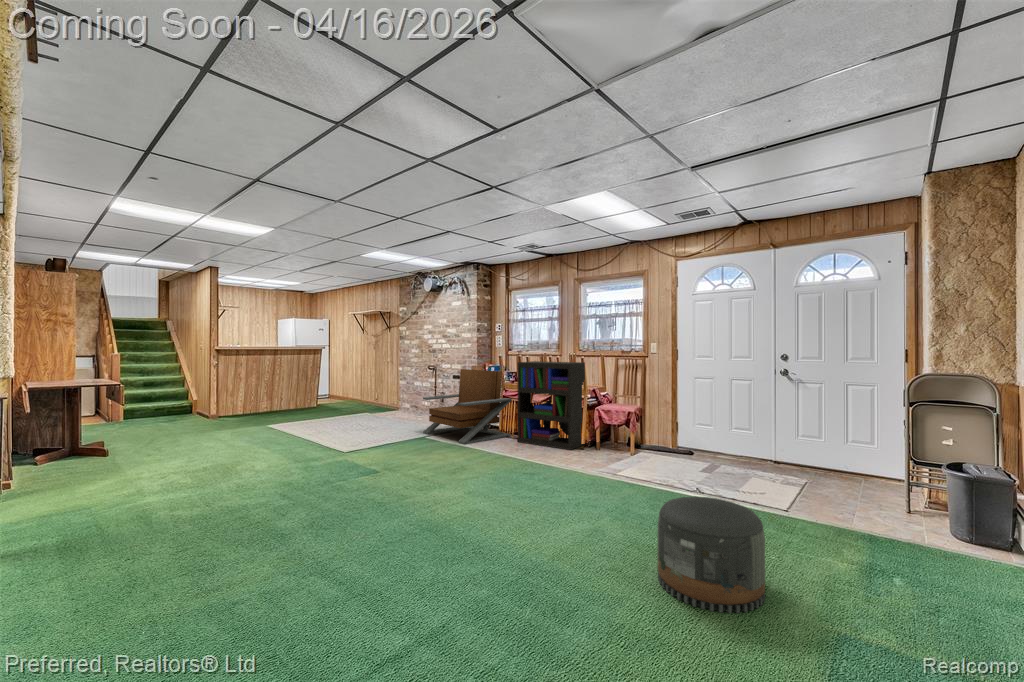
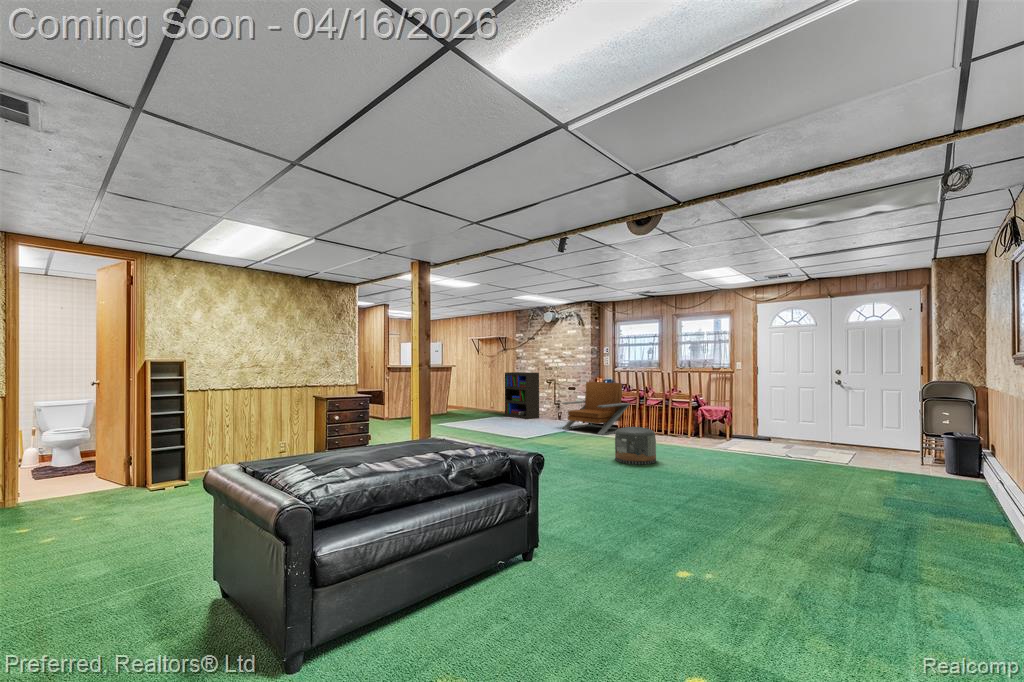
bookshelf: present [517,361,585,450] -> present [505,372,539,419]
pouf: present [658,496,765,613] -> present [615,427,656,464]

